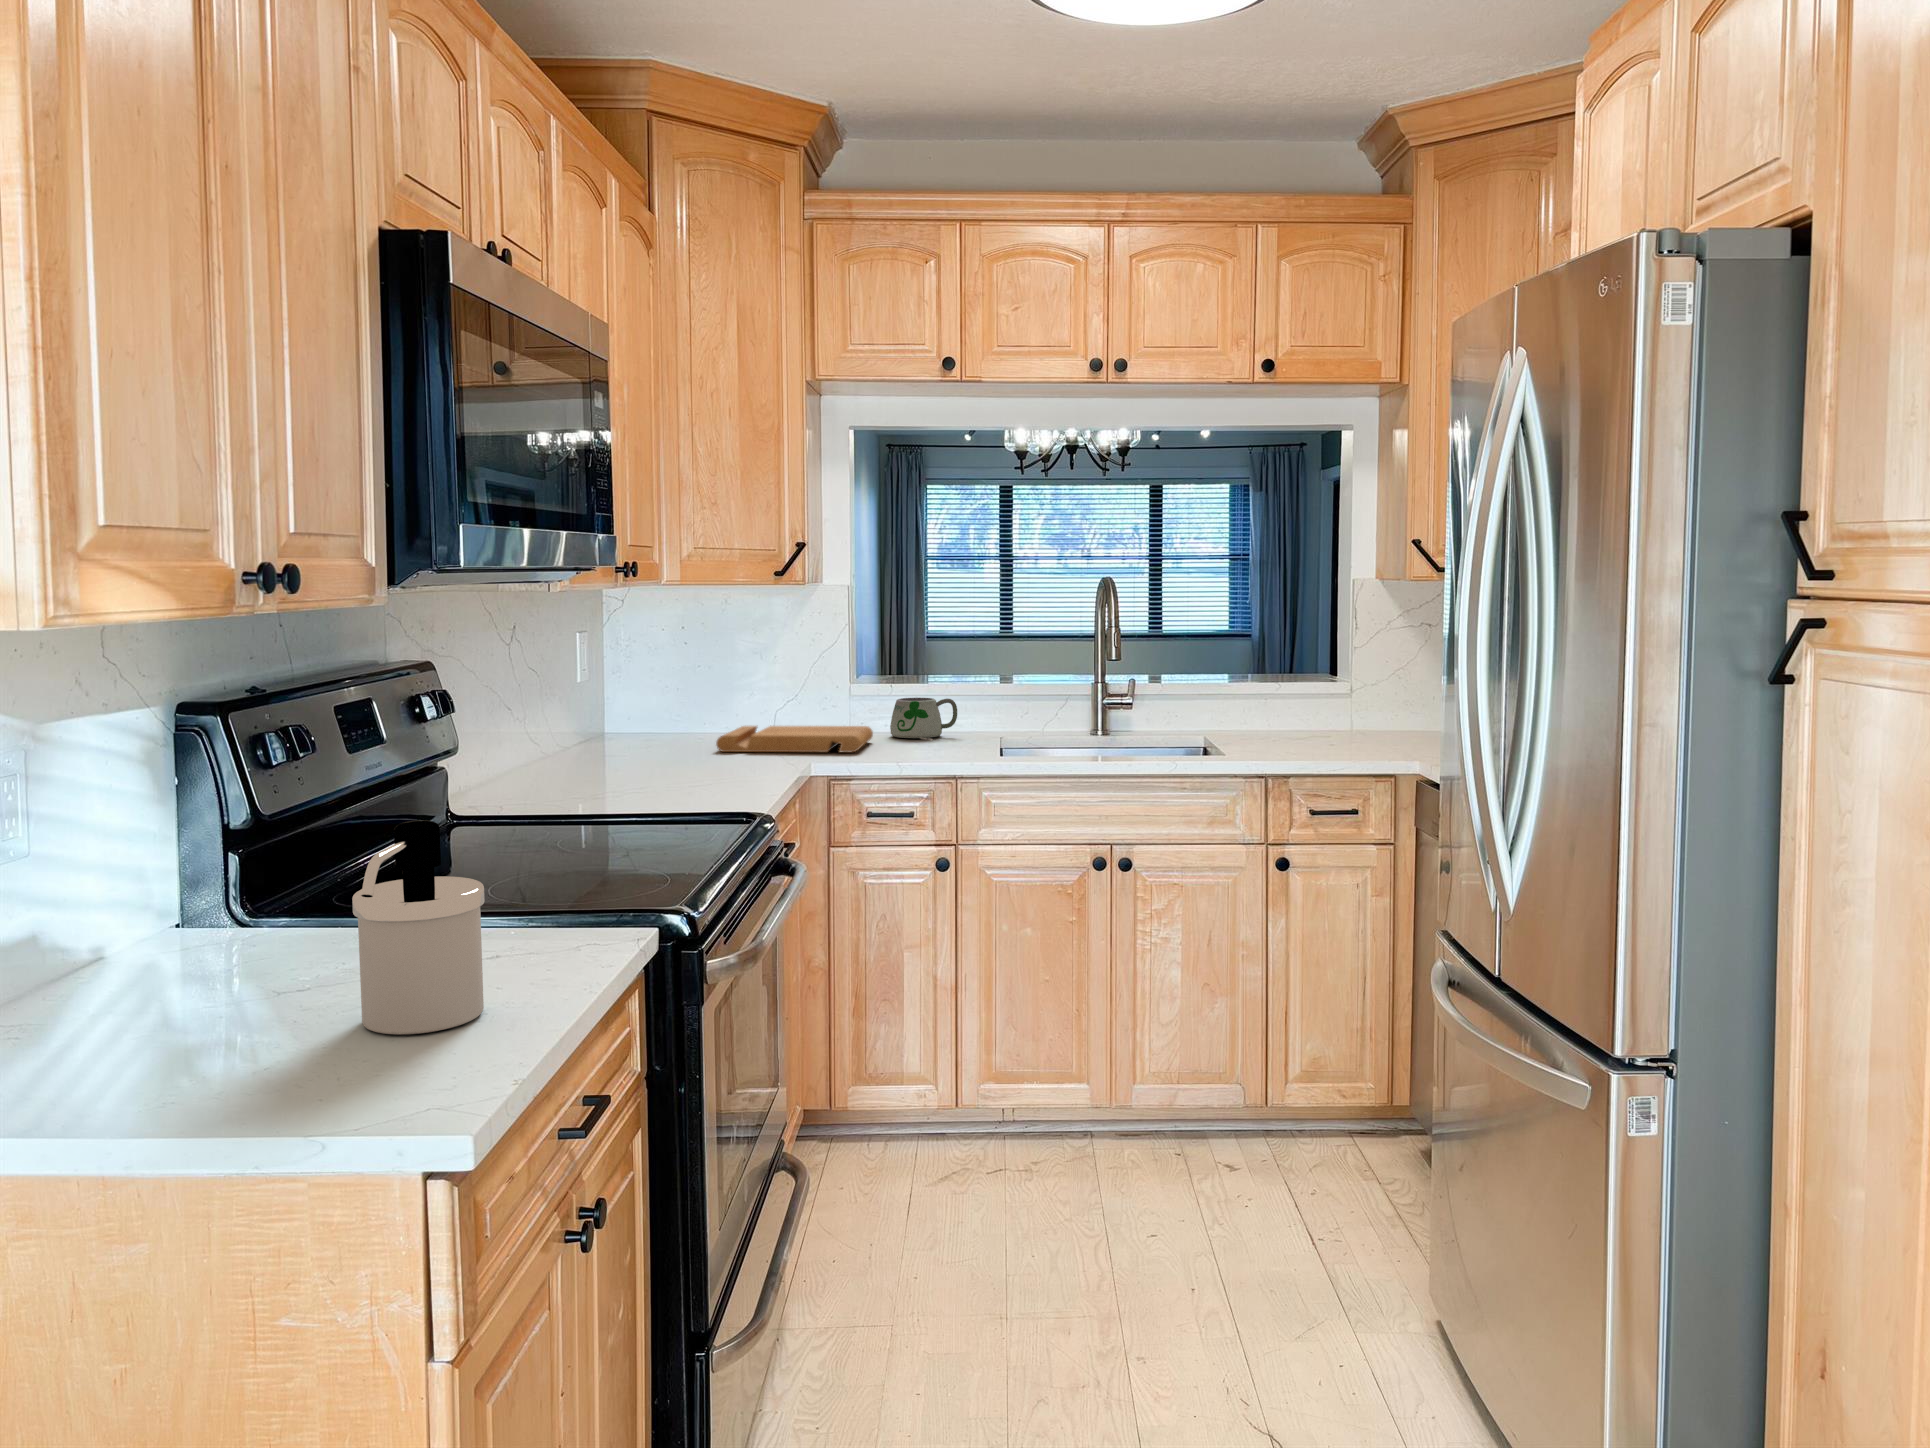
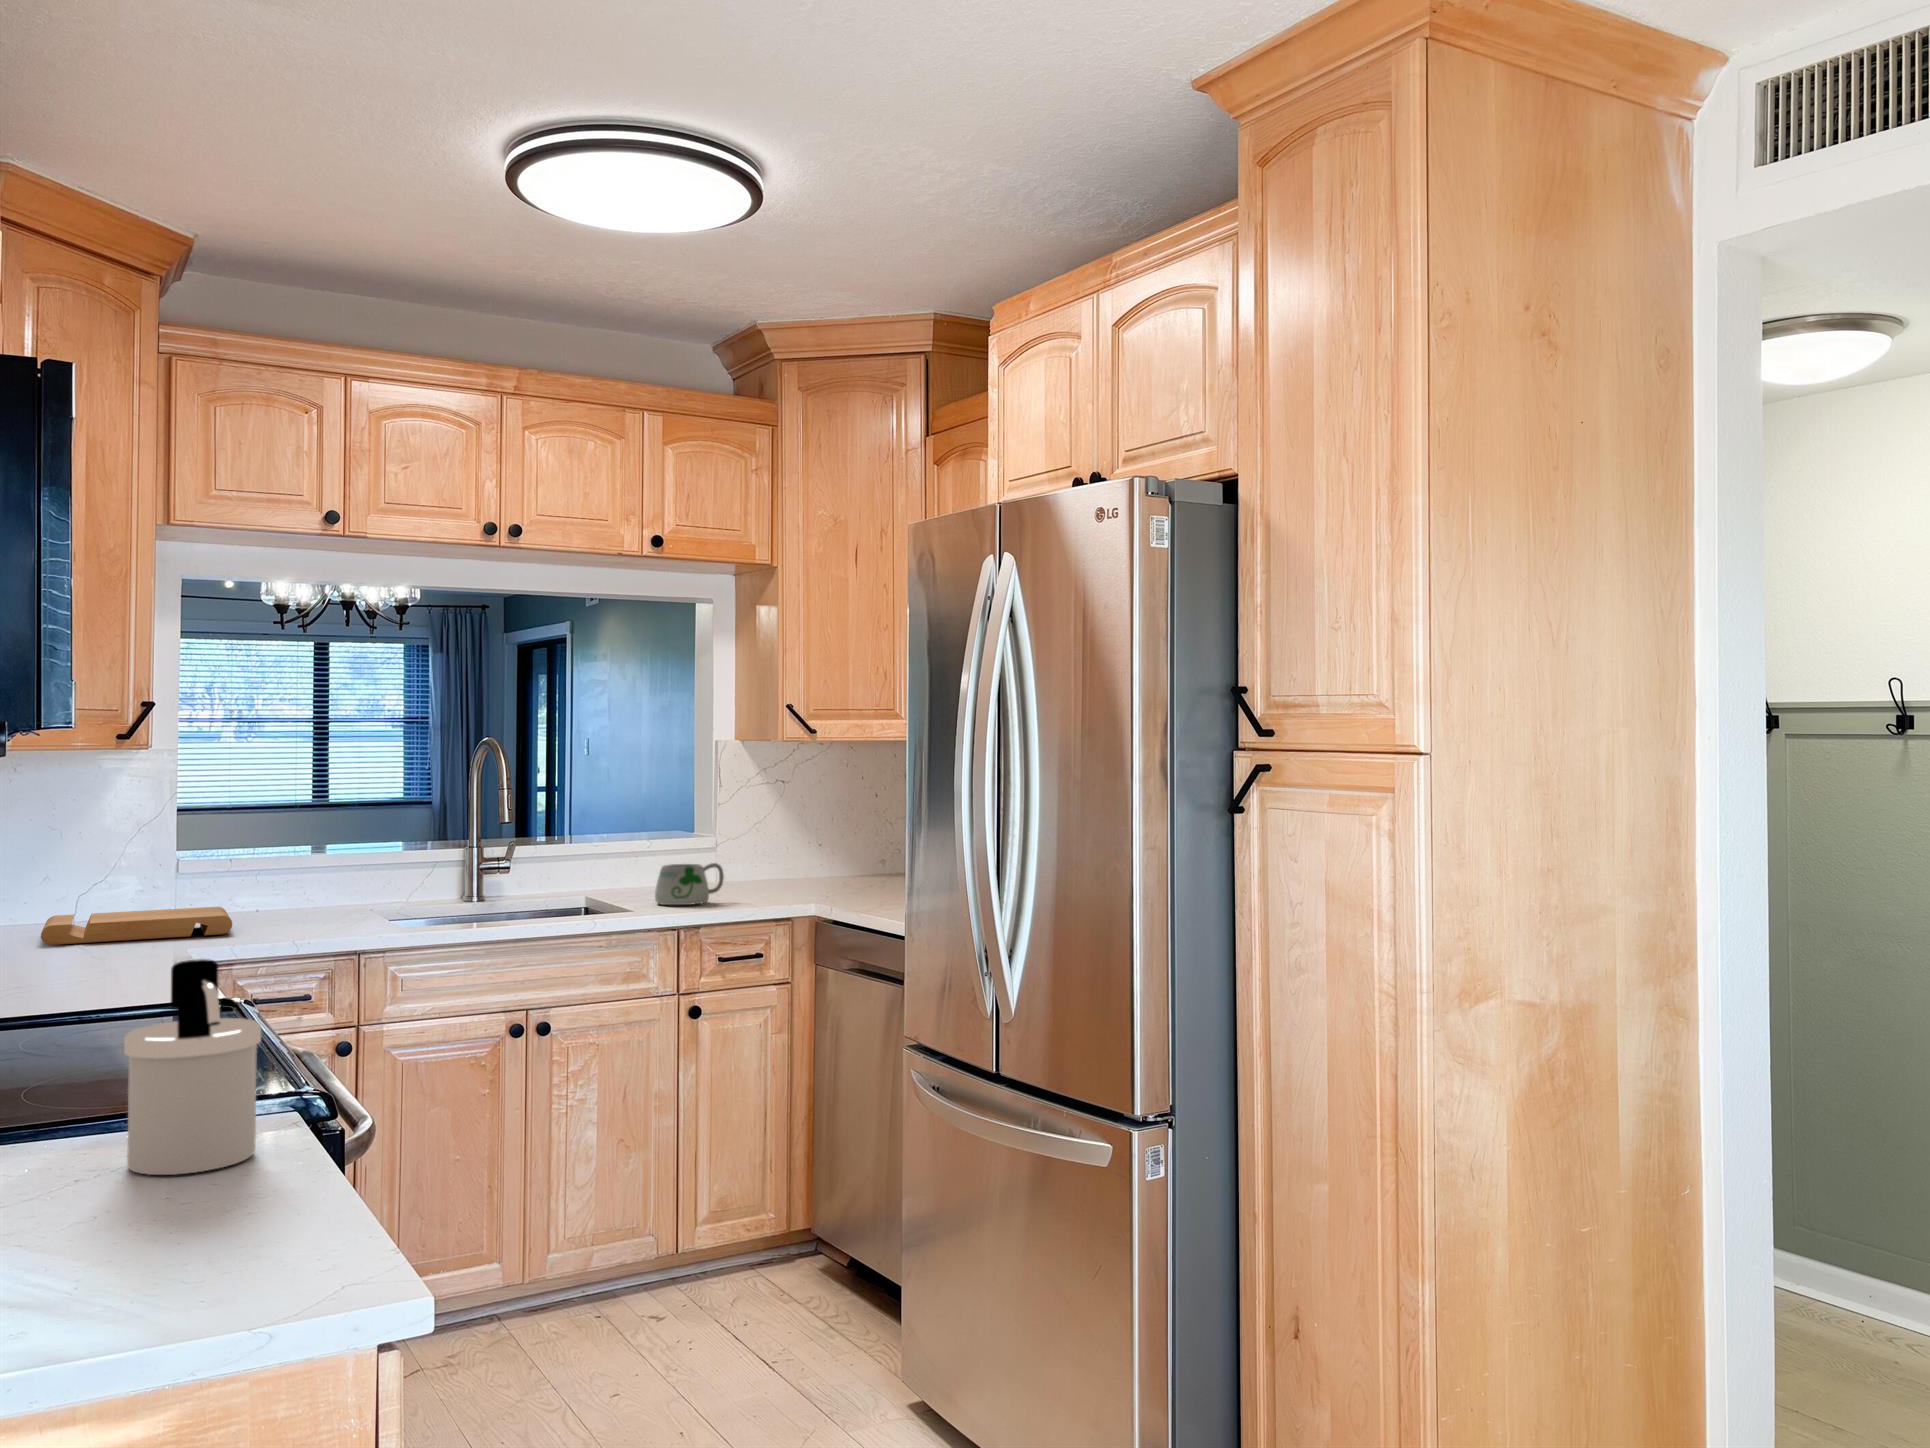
mug: present [890,698,957,740] -> present [655,863,724,905]

